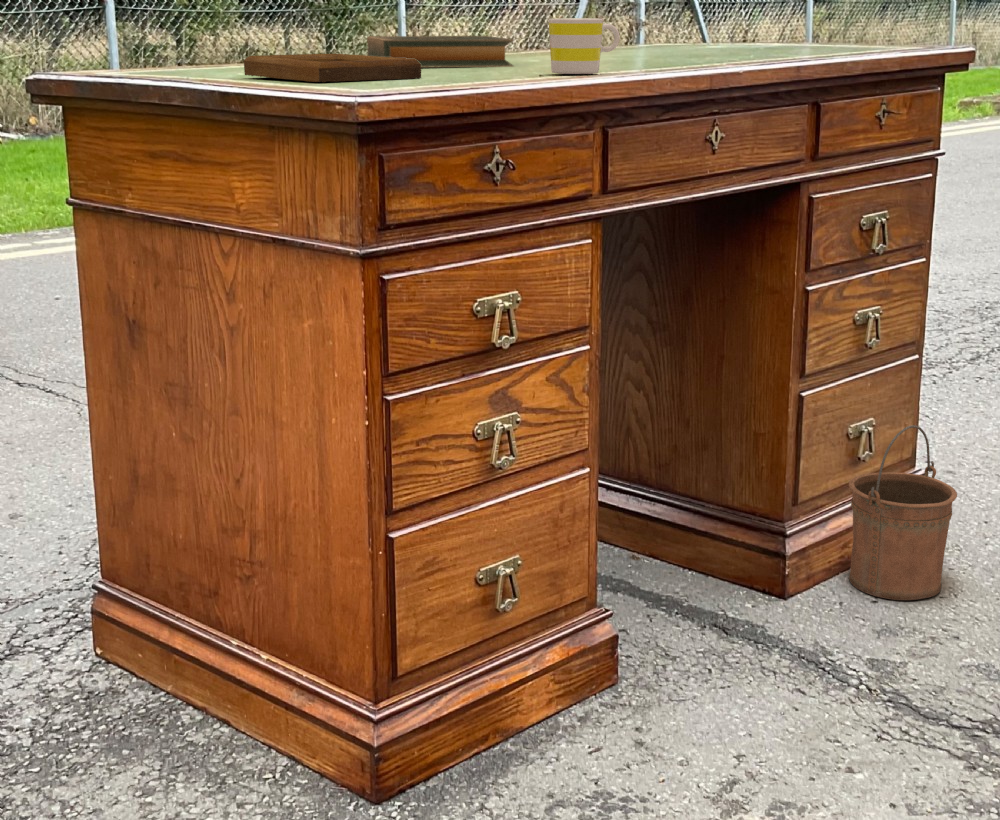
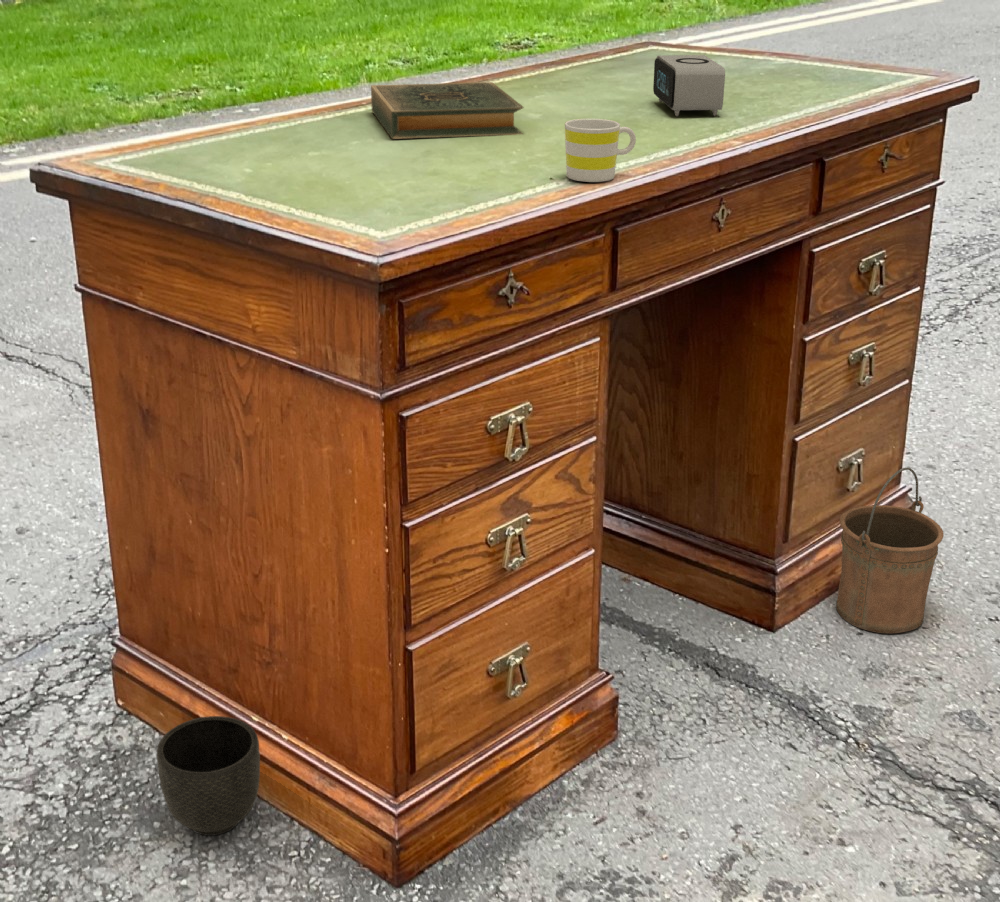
alarm clock: none [647,11,715,60] -> present [653,55,725,116]
picture frame: present [244,54,421,82] -> none [254,144,436,206]
planter: none [128,638,236,760] -> present [157,716,260,836]

